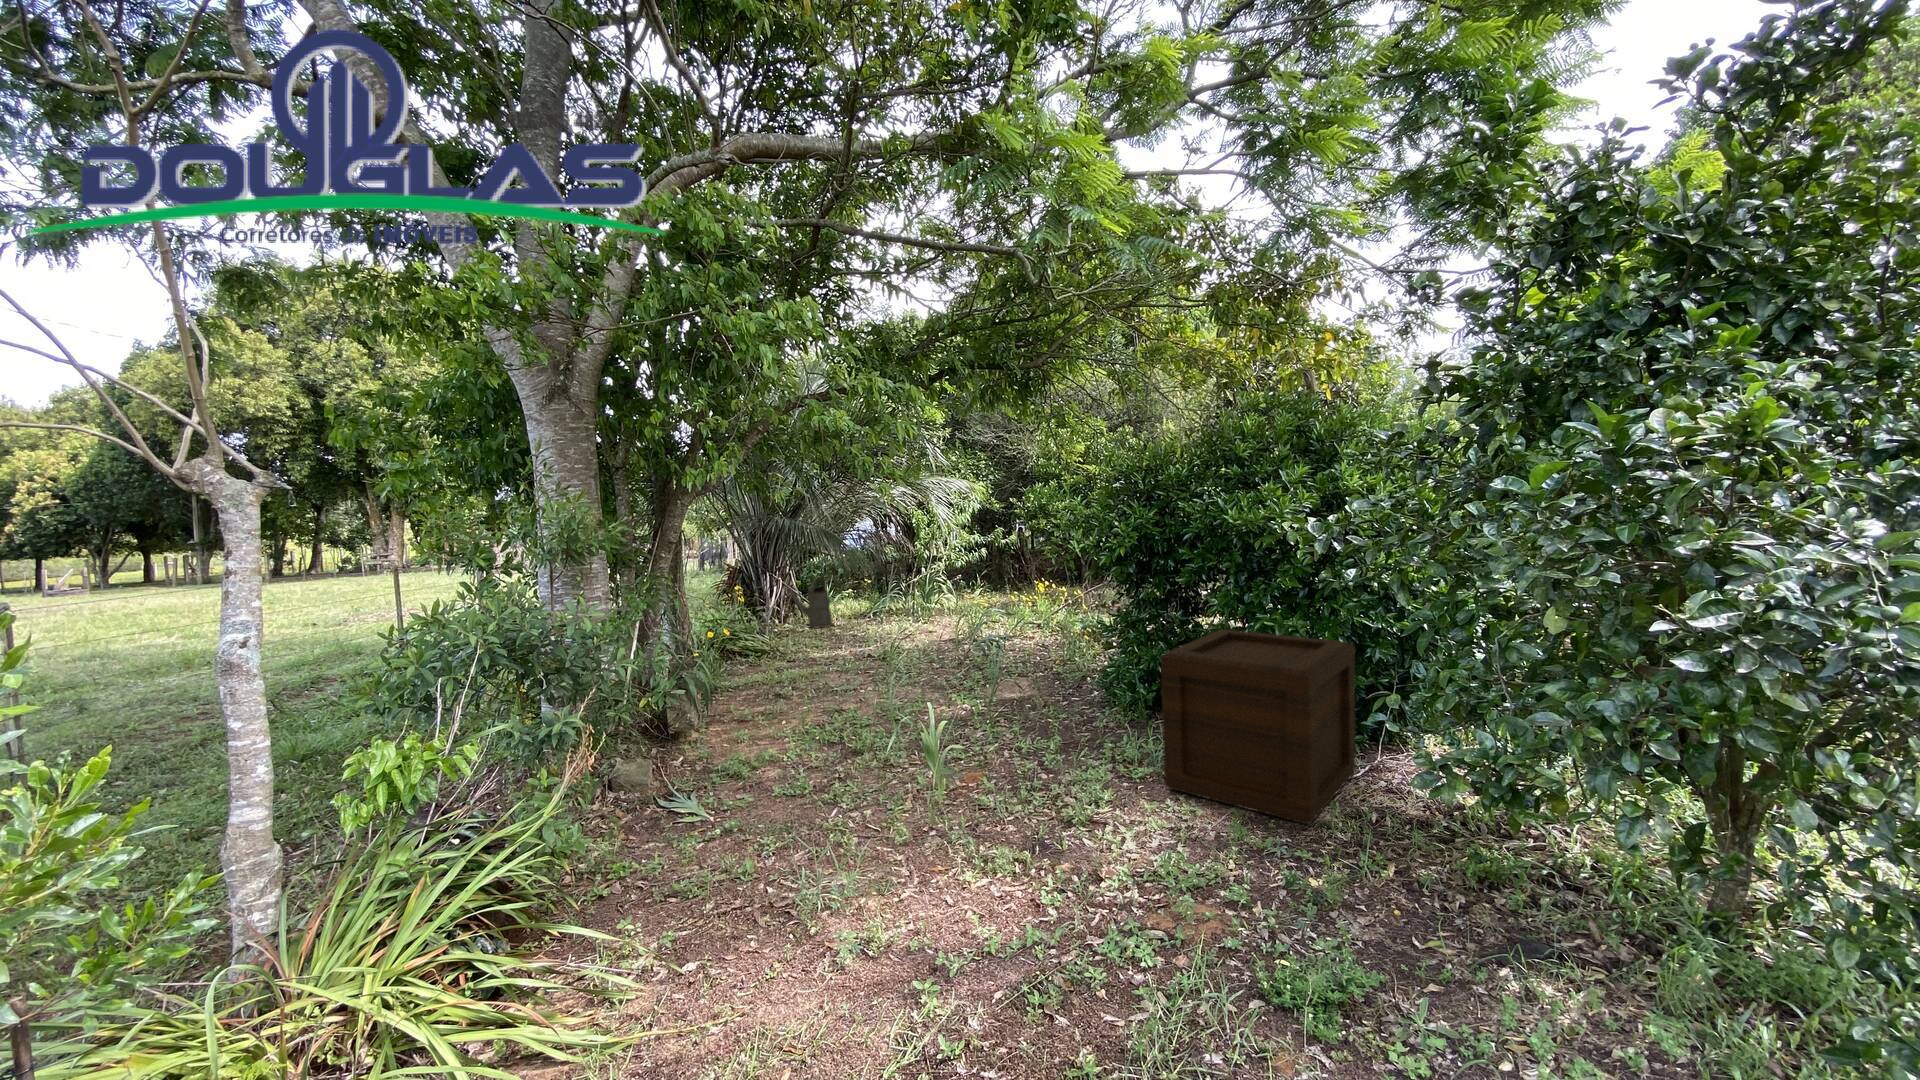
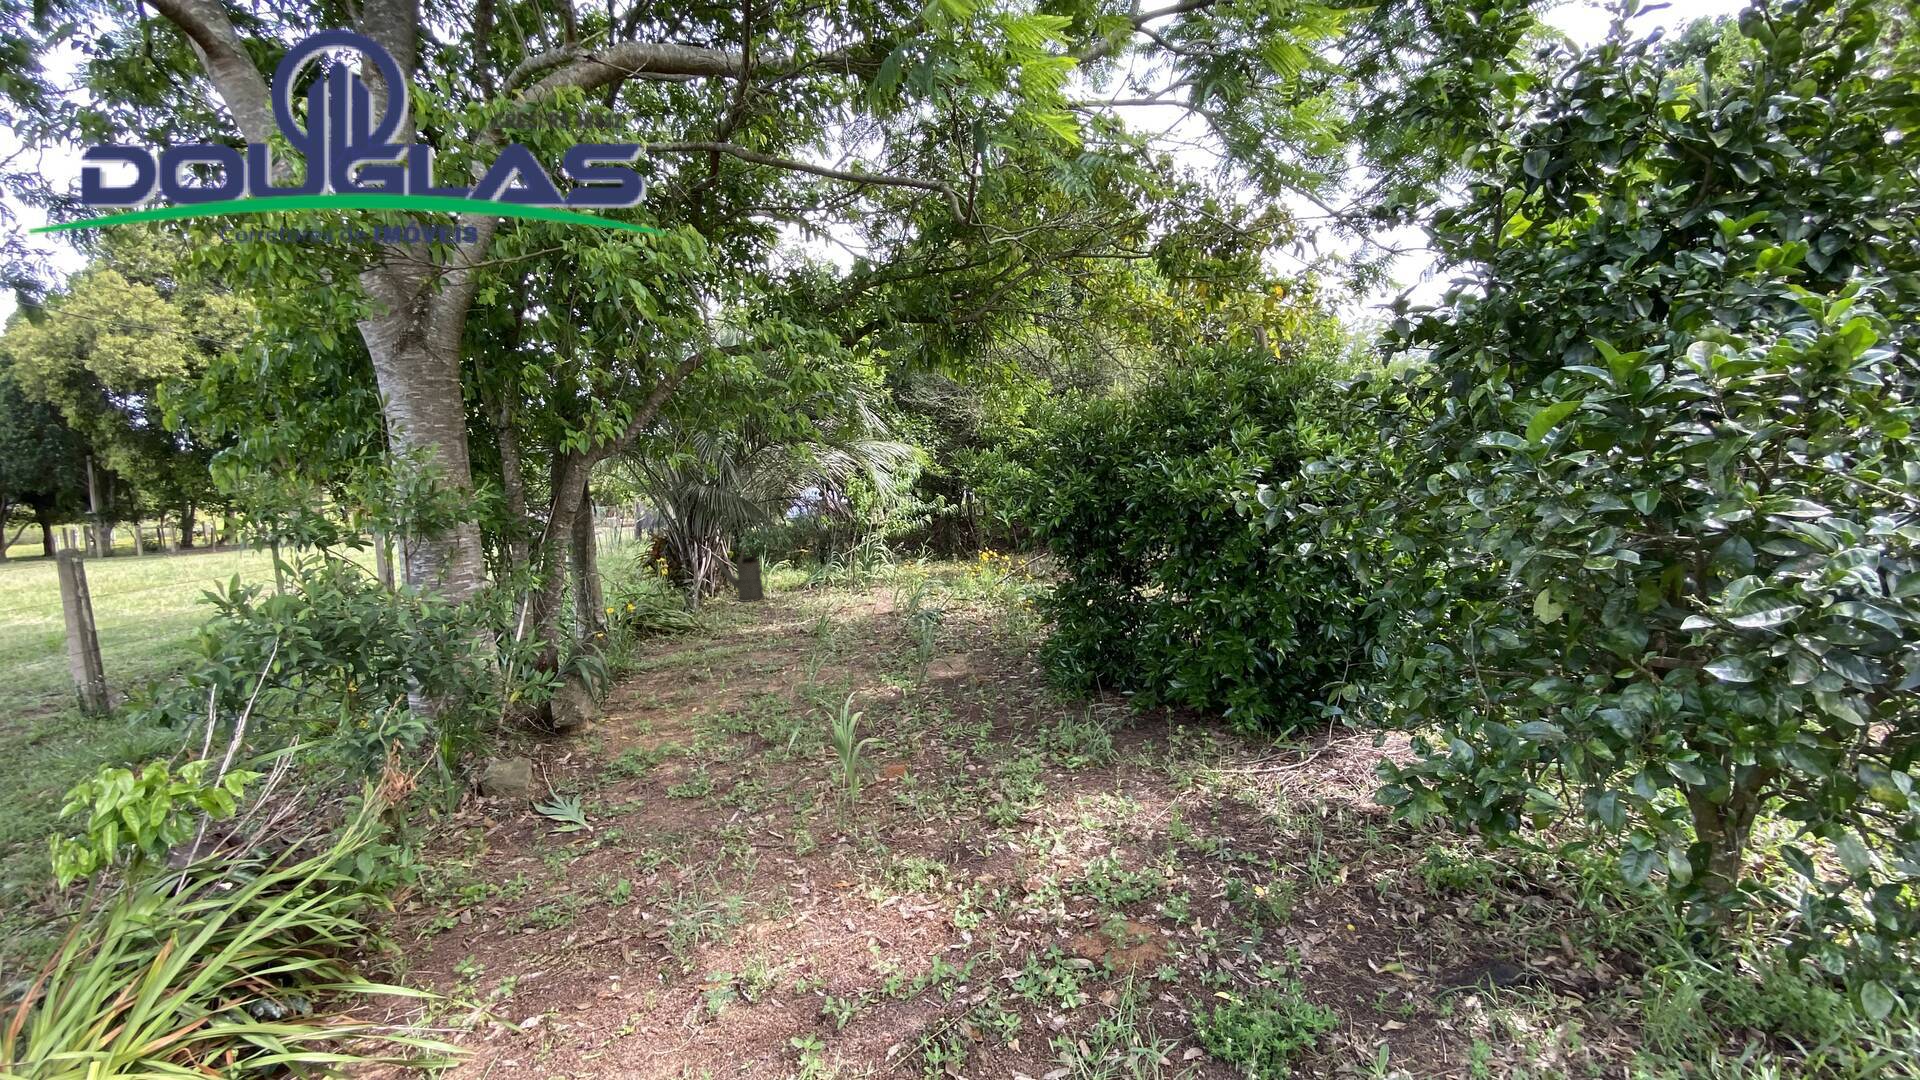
wooden crate: present [1161,629,1356,824] -> none [1099,605,1309,822]

